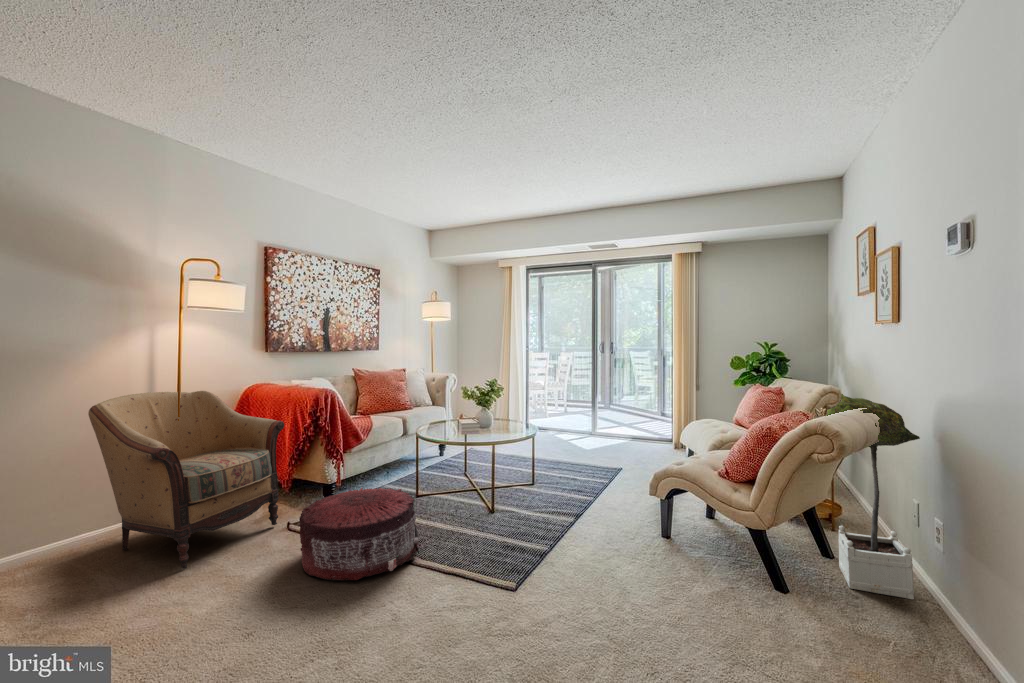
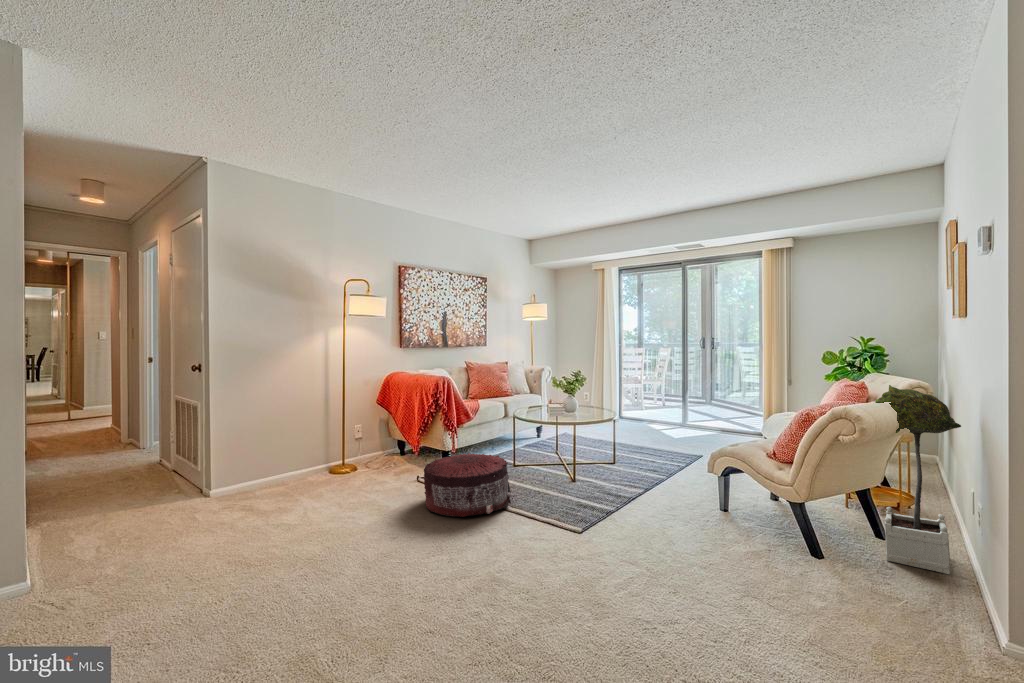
armchair: present [88,391,284,569] -> none [287,376,413,501]

